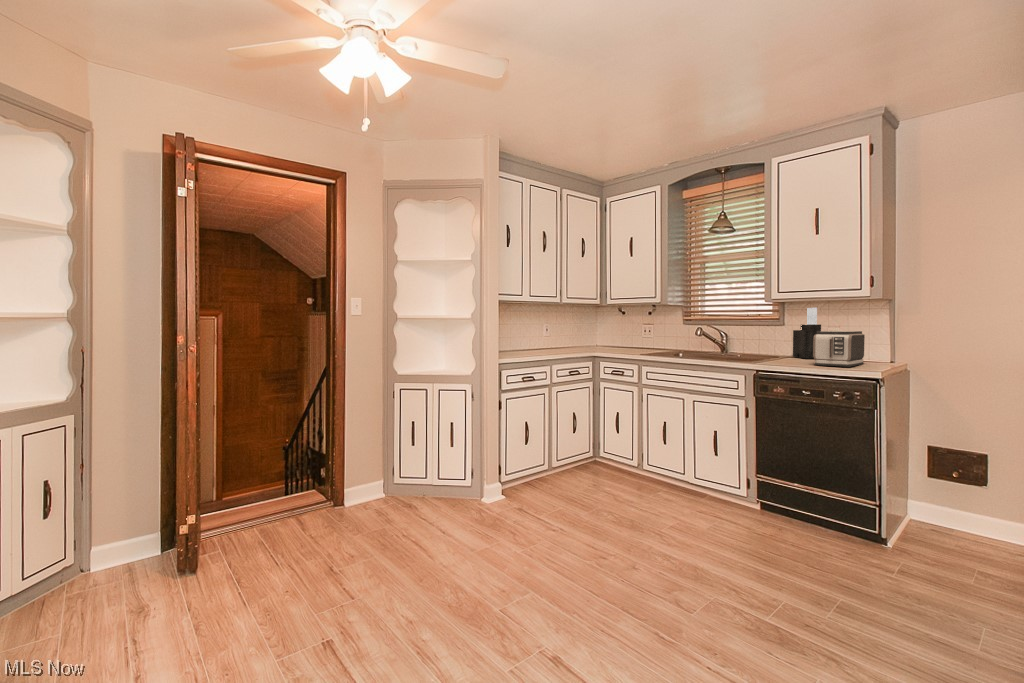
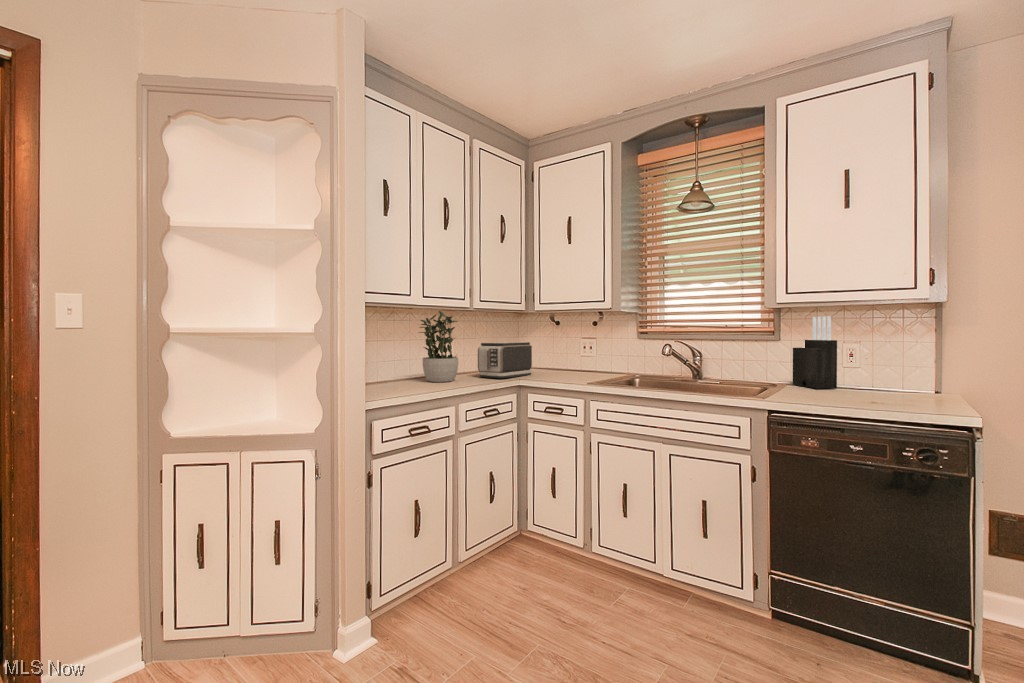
potted plant: none [526,305,553,353] -> present [420,311,458,382]
toaster: present [813,331,865,367] -> present [478,342,532,378]

